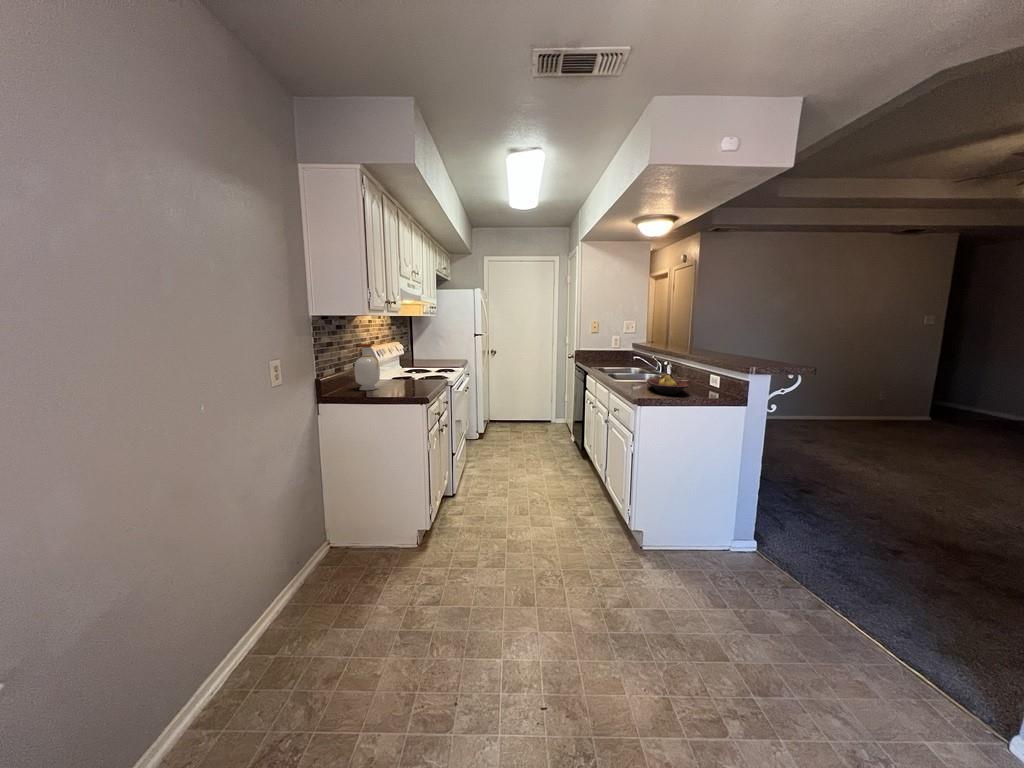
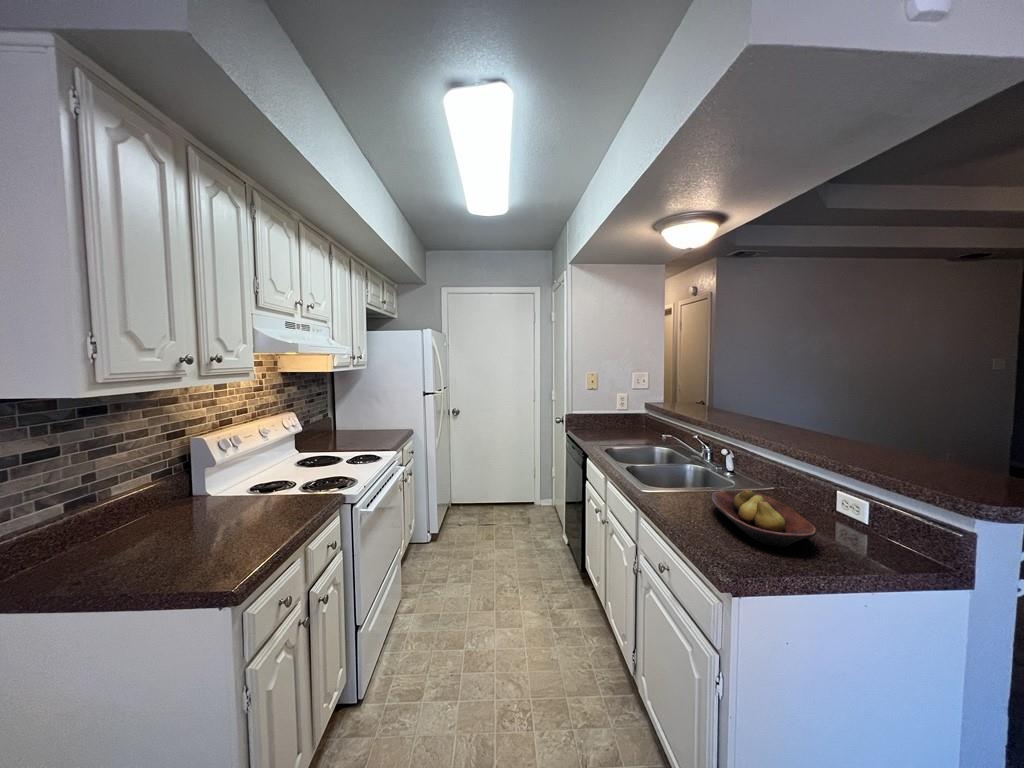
bottle: present [354,344,380,390] -> none [94,449,165,556]

